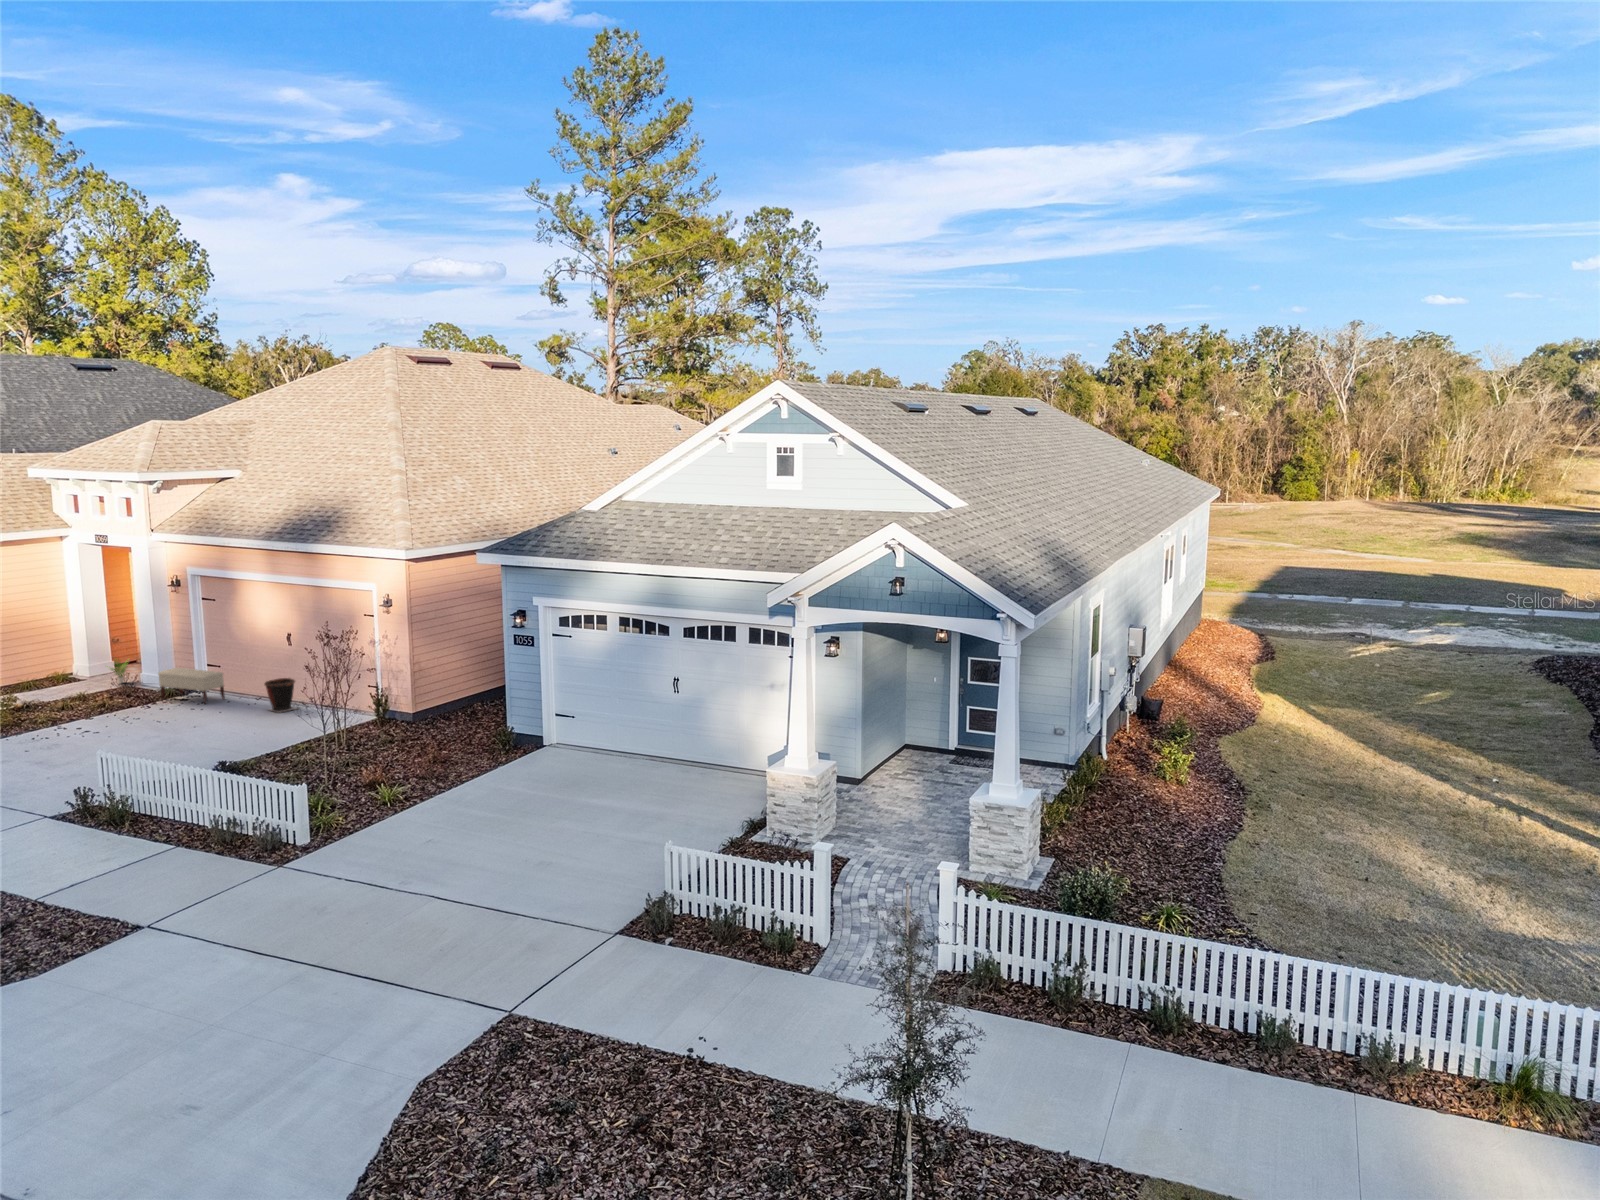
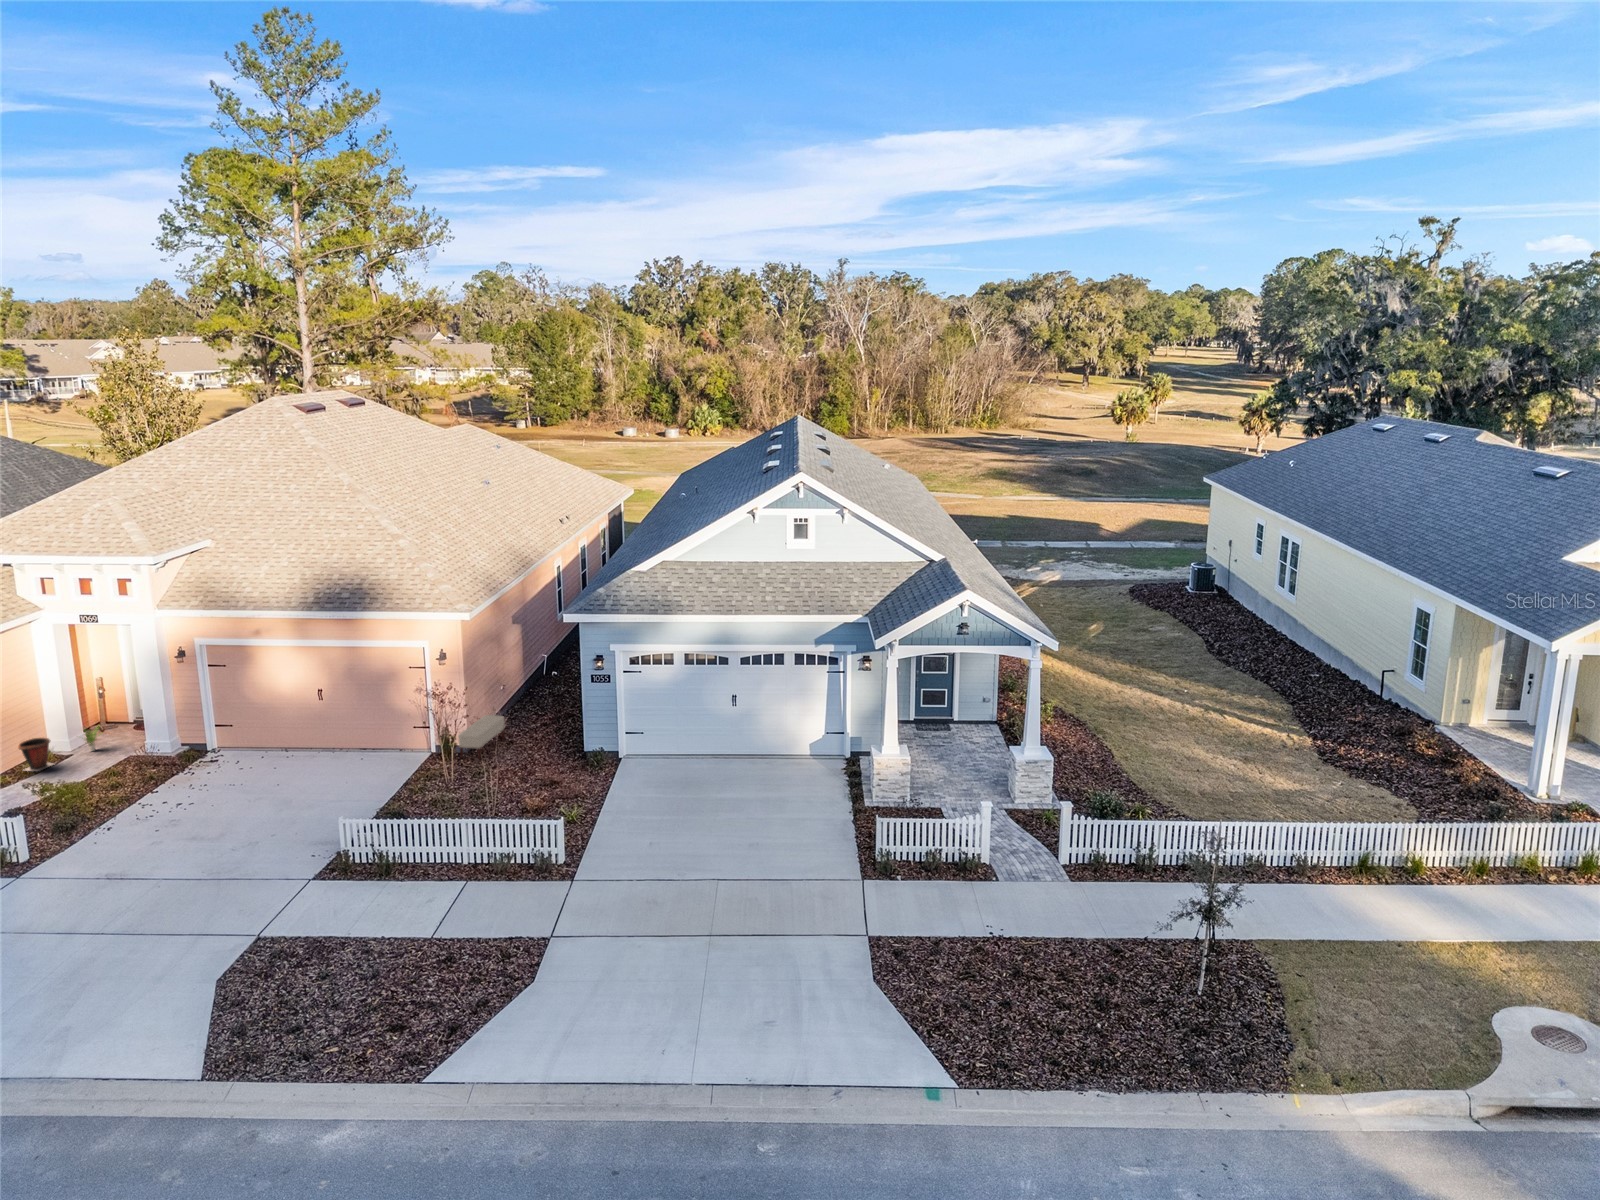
bench: present [158,668,225,704] -> present [458,715,505,759]
trash can: present [264,678,296,713] -> present [18,738,53,771]

